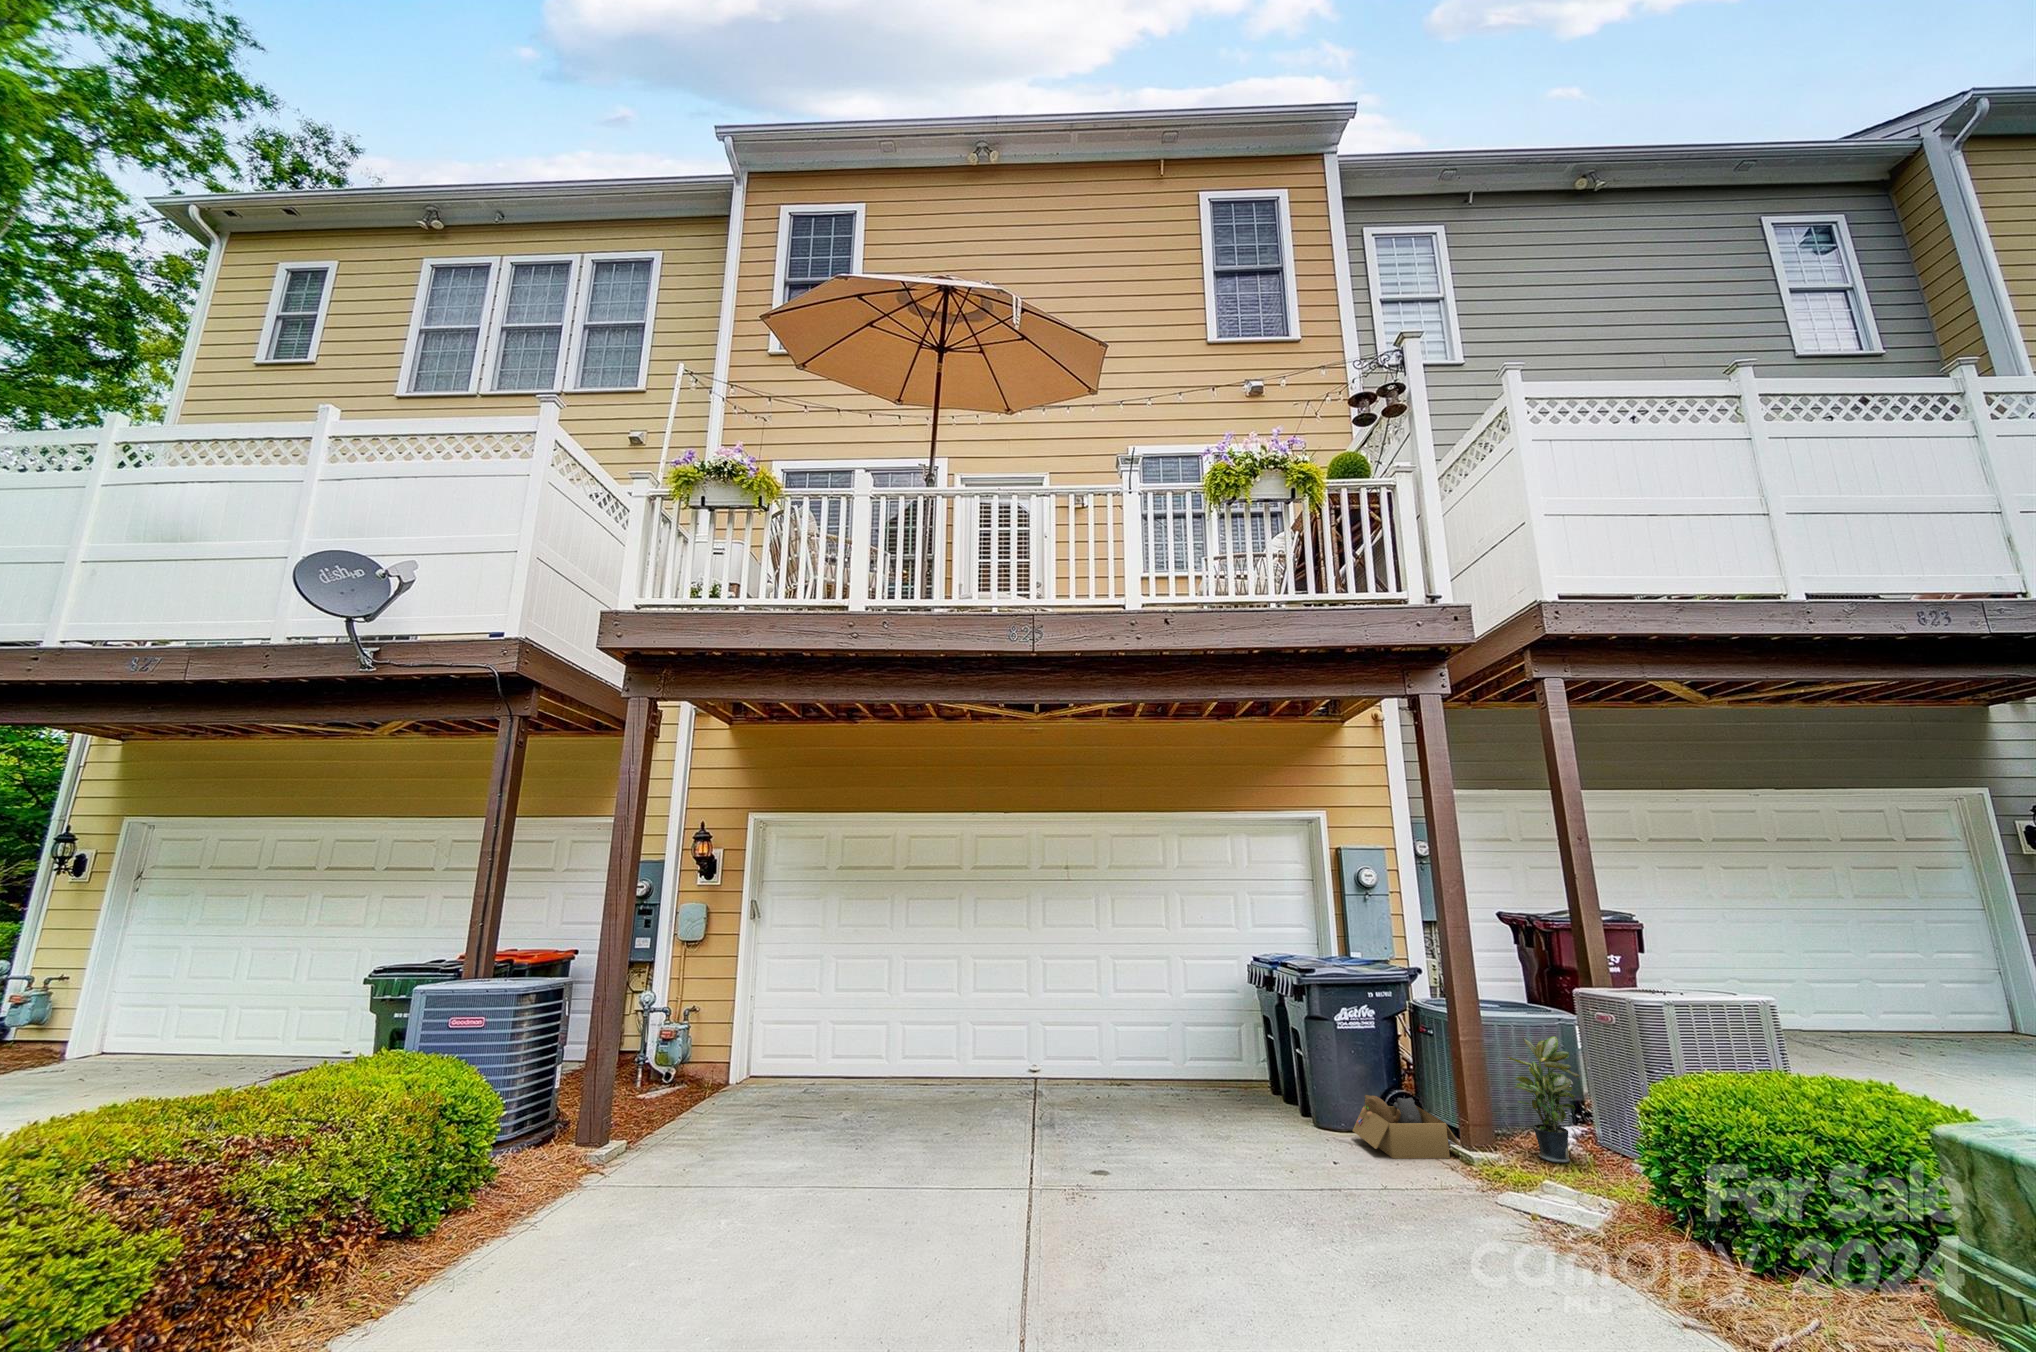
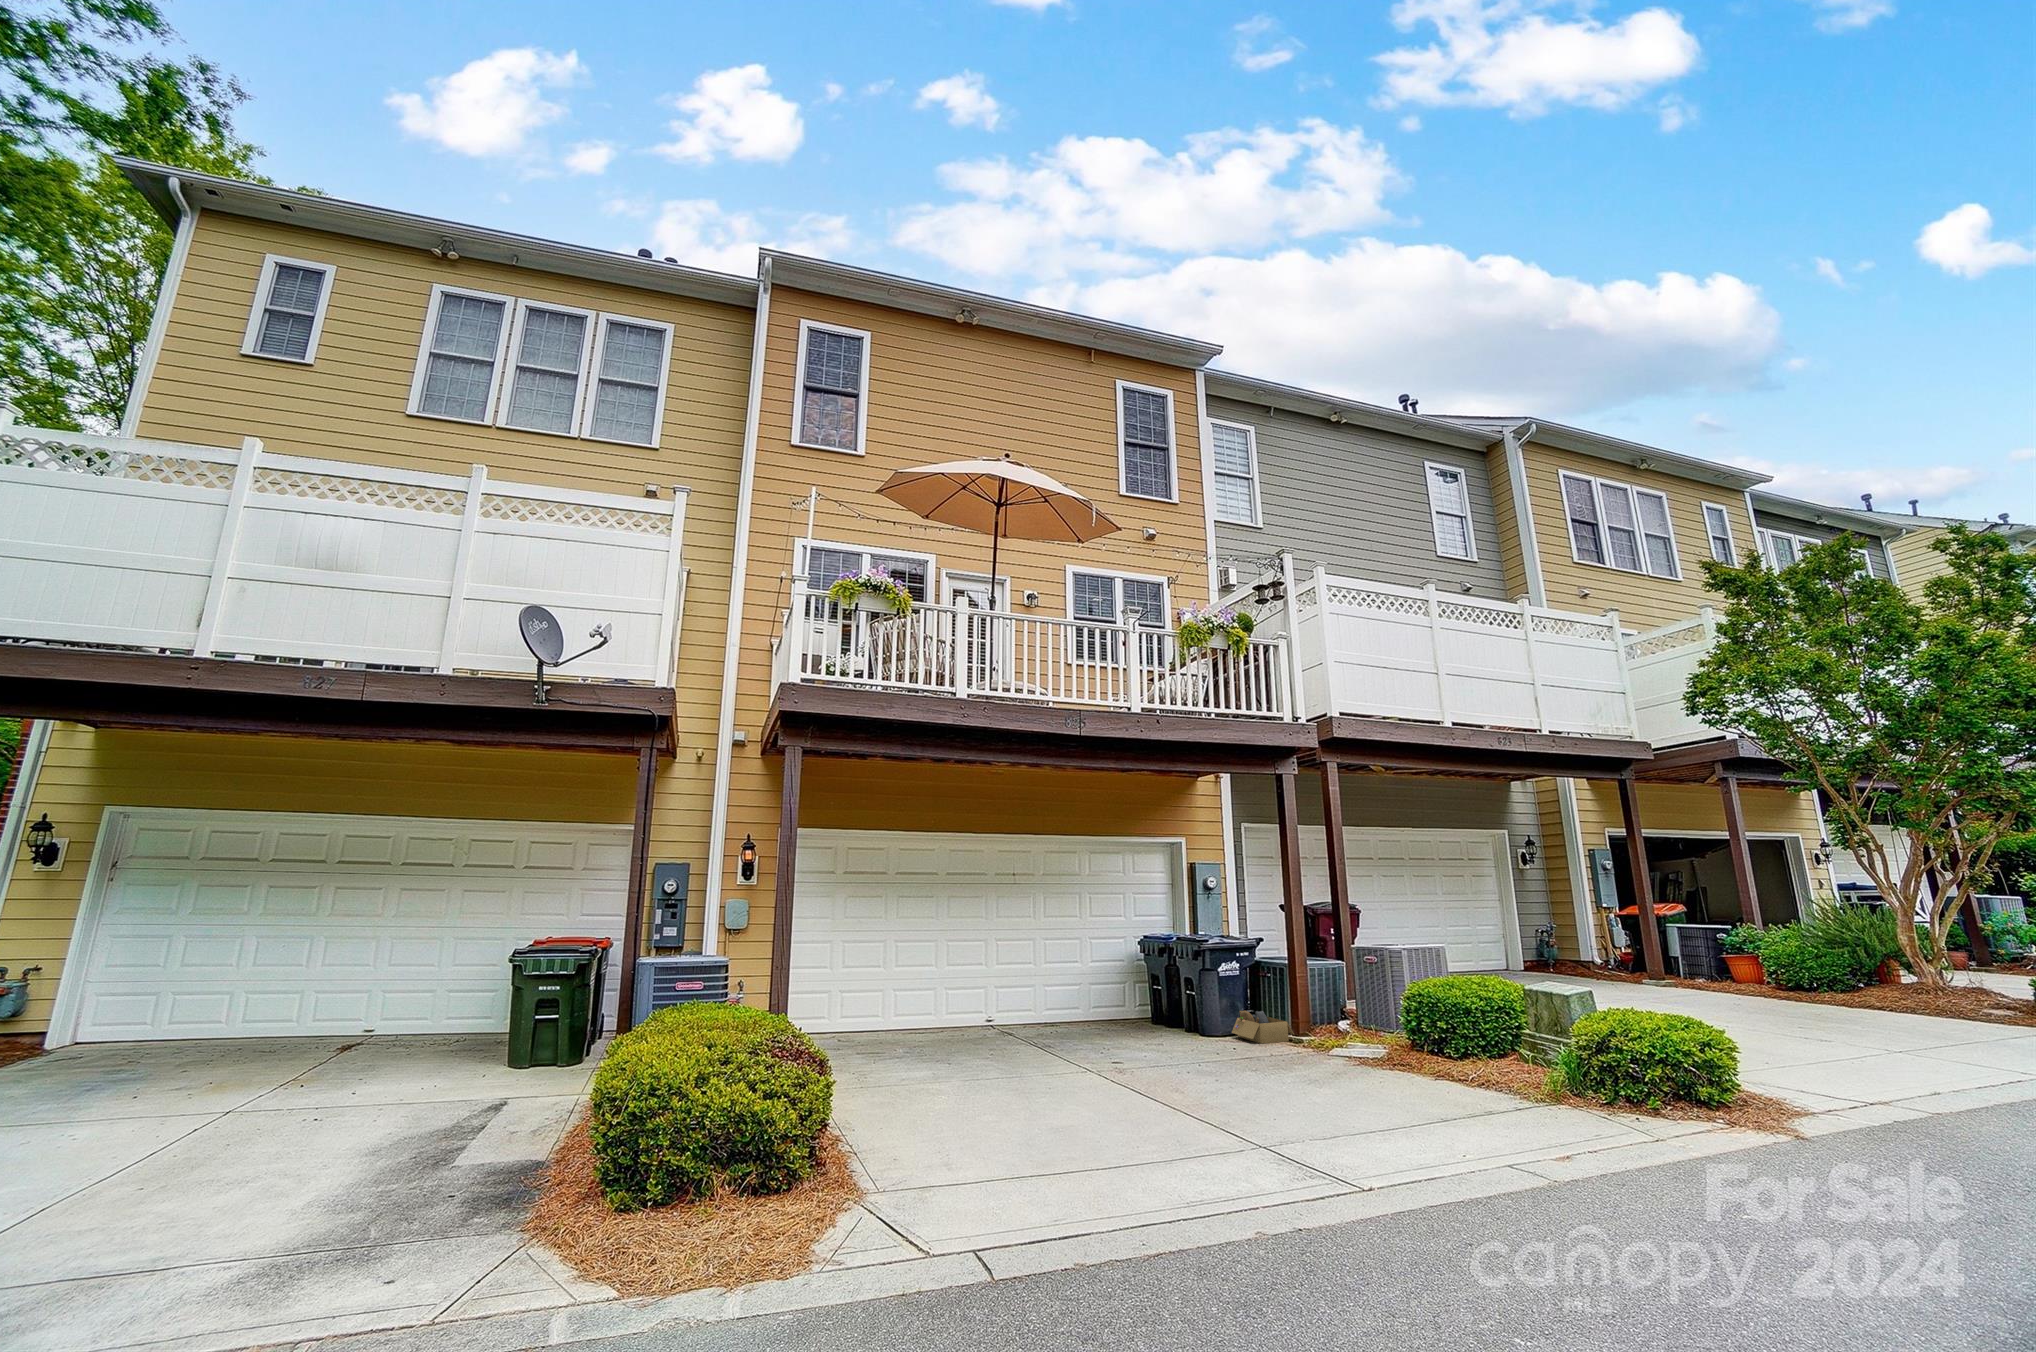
potted plant: present [1508,1036,1580,1162] -> none [1315,969,1352,1039]

